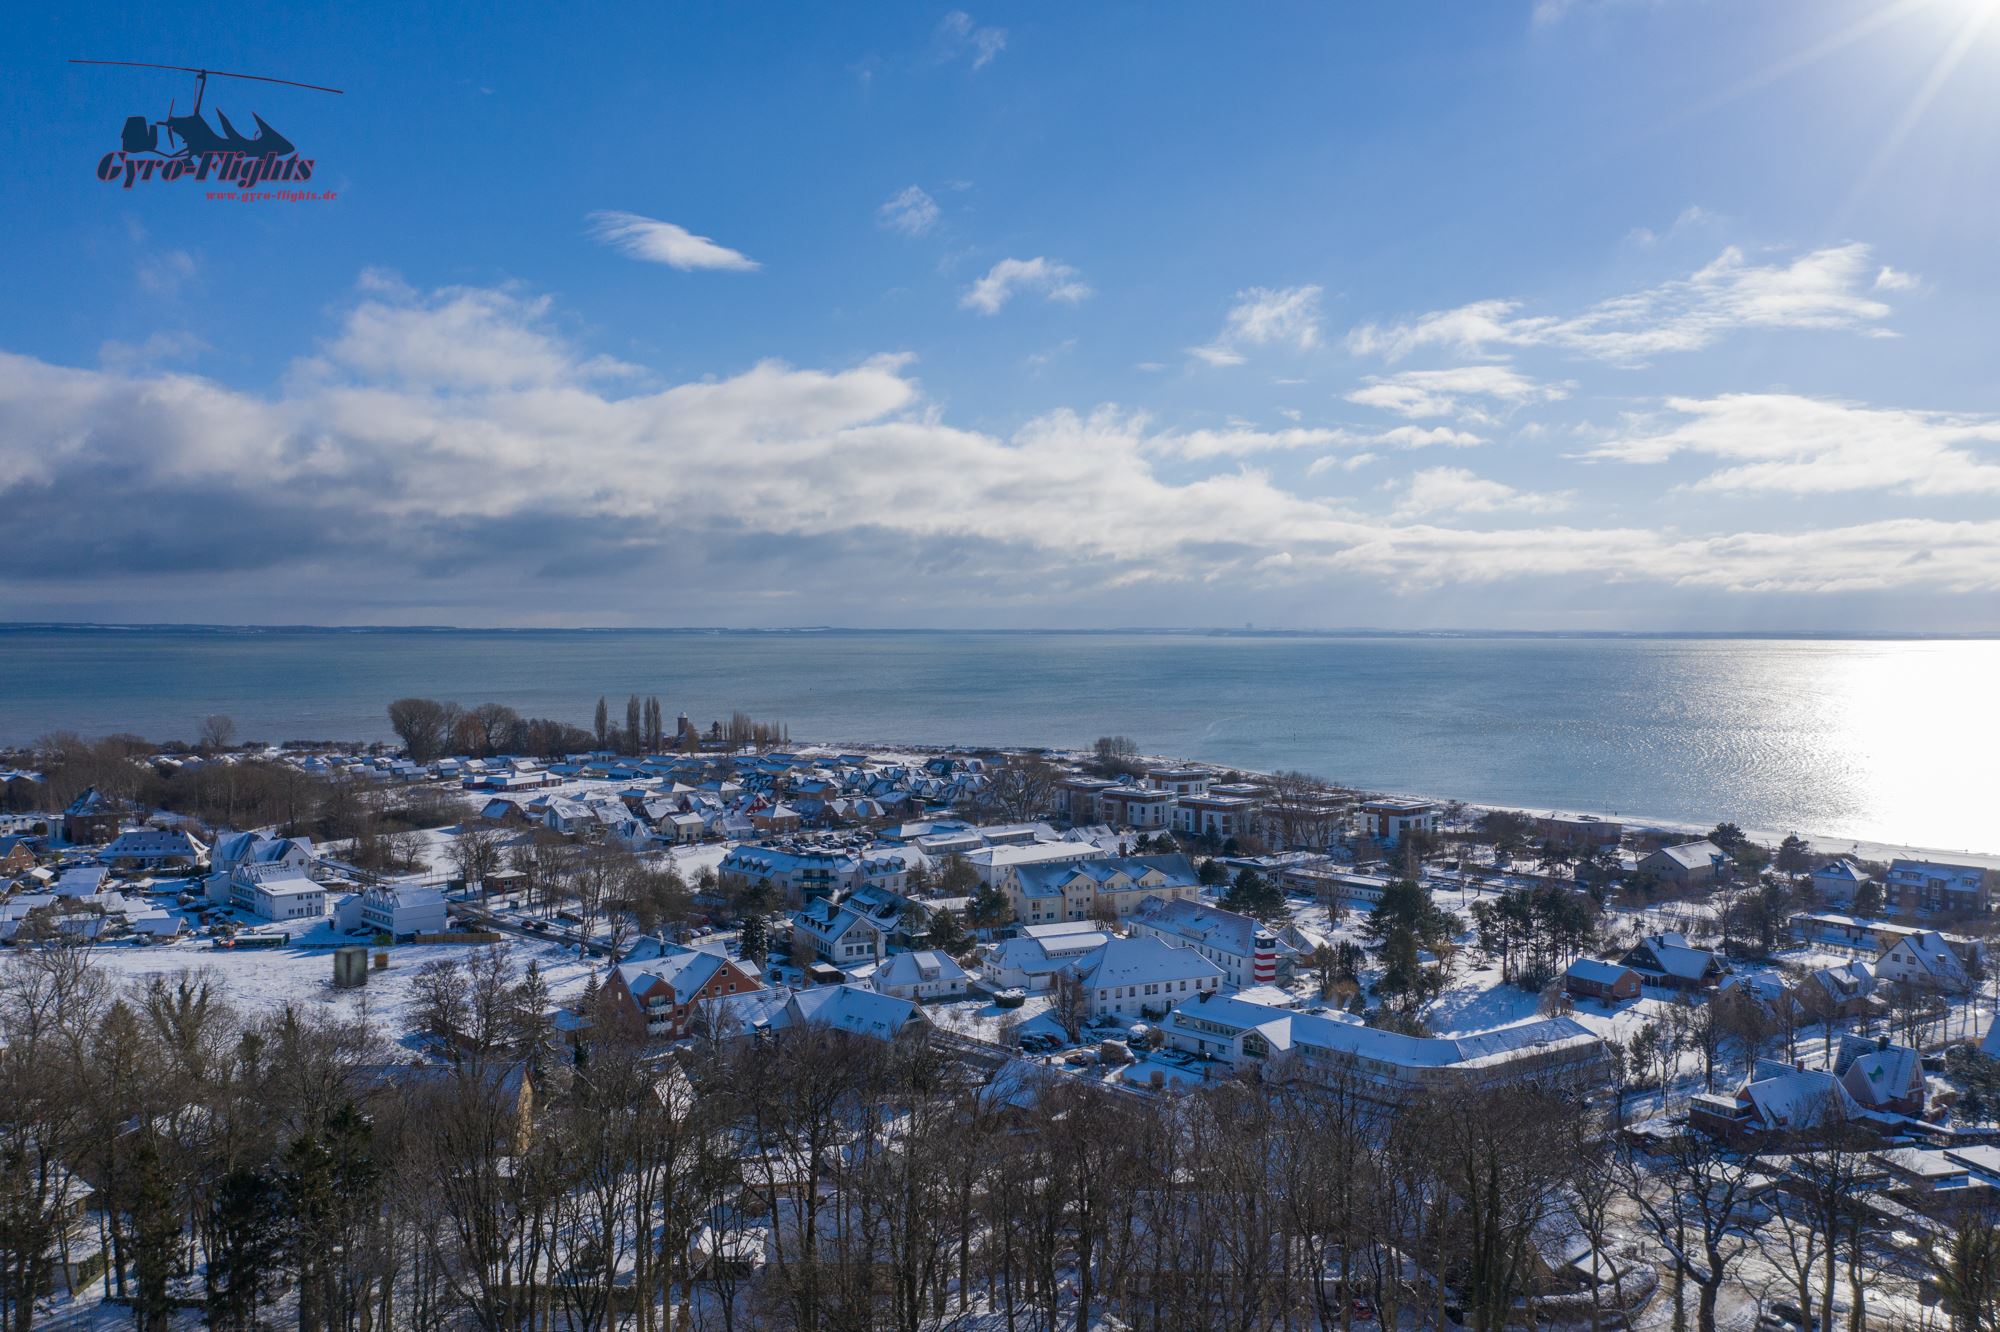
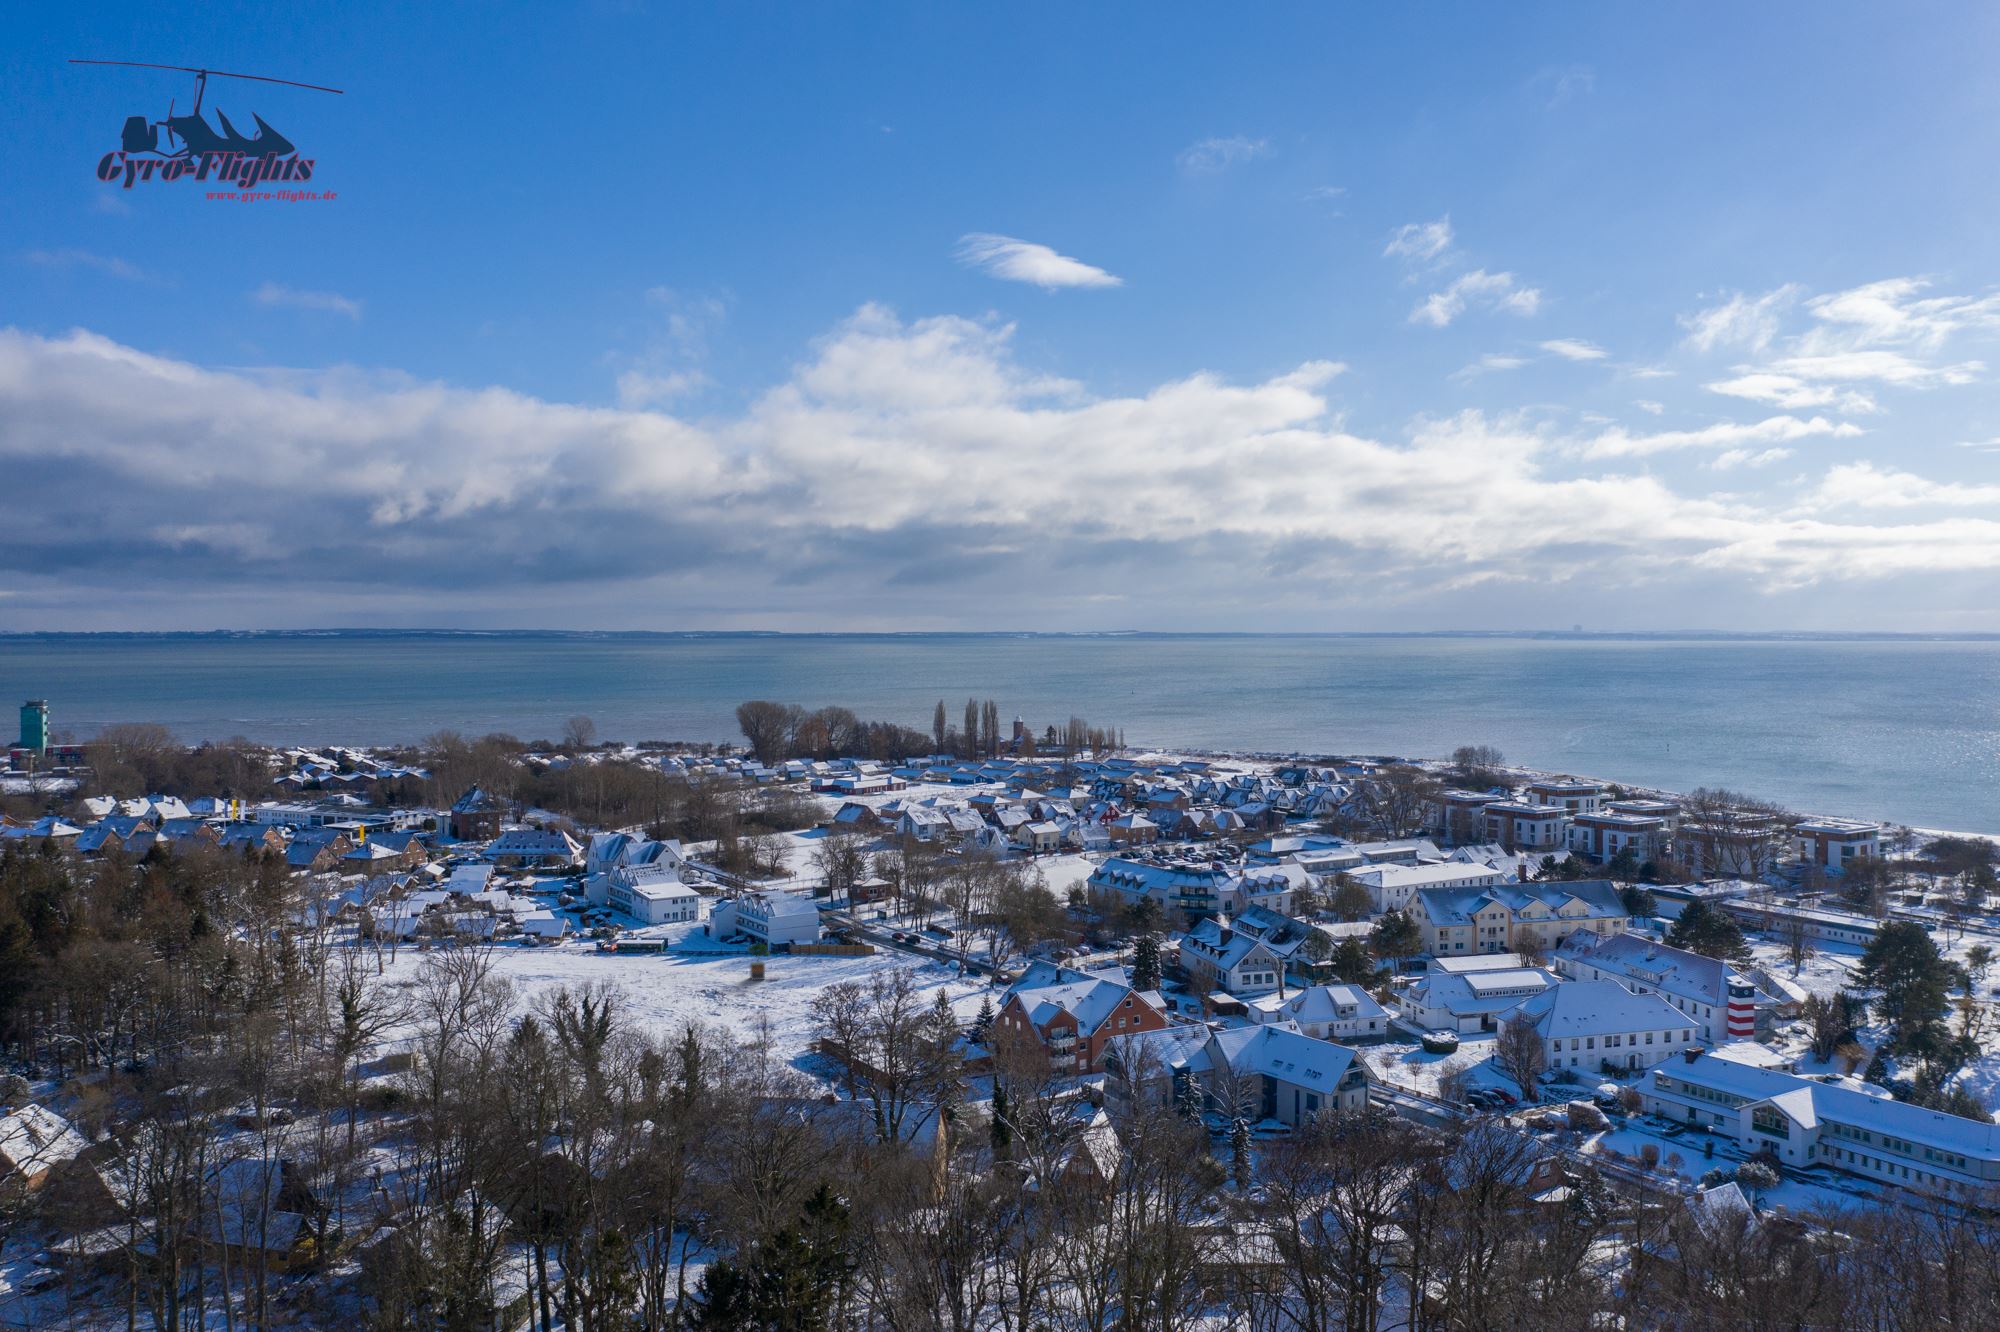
storage box: present [333,946,368,988] -> none [715,955,748,1000]

